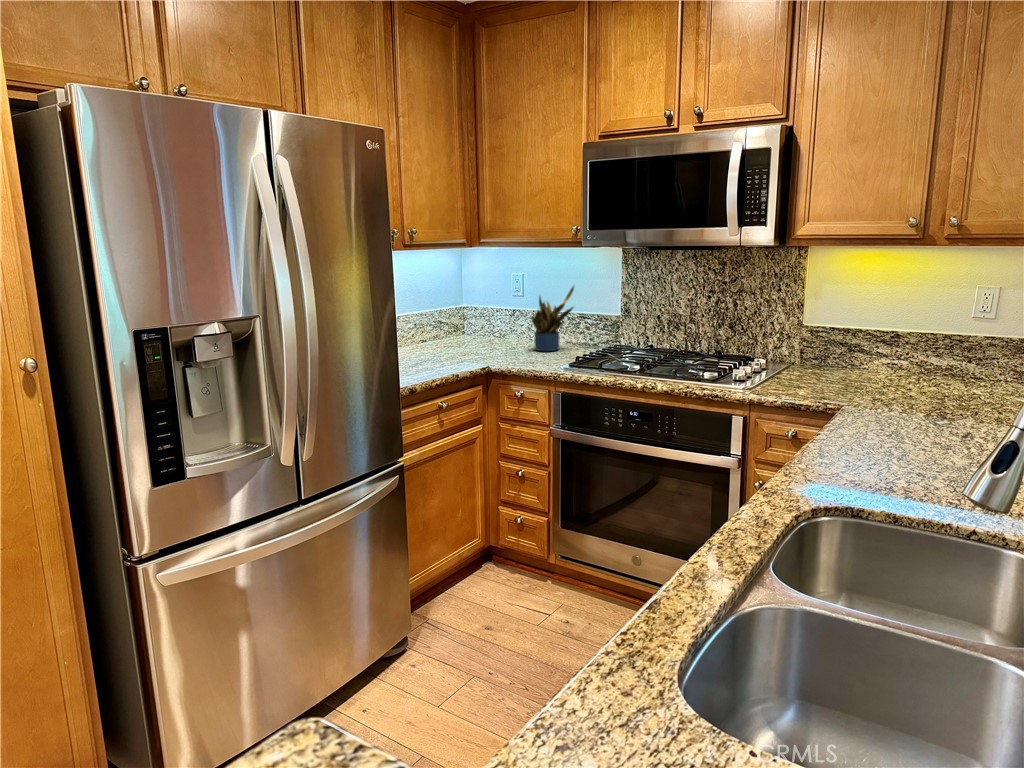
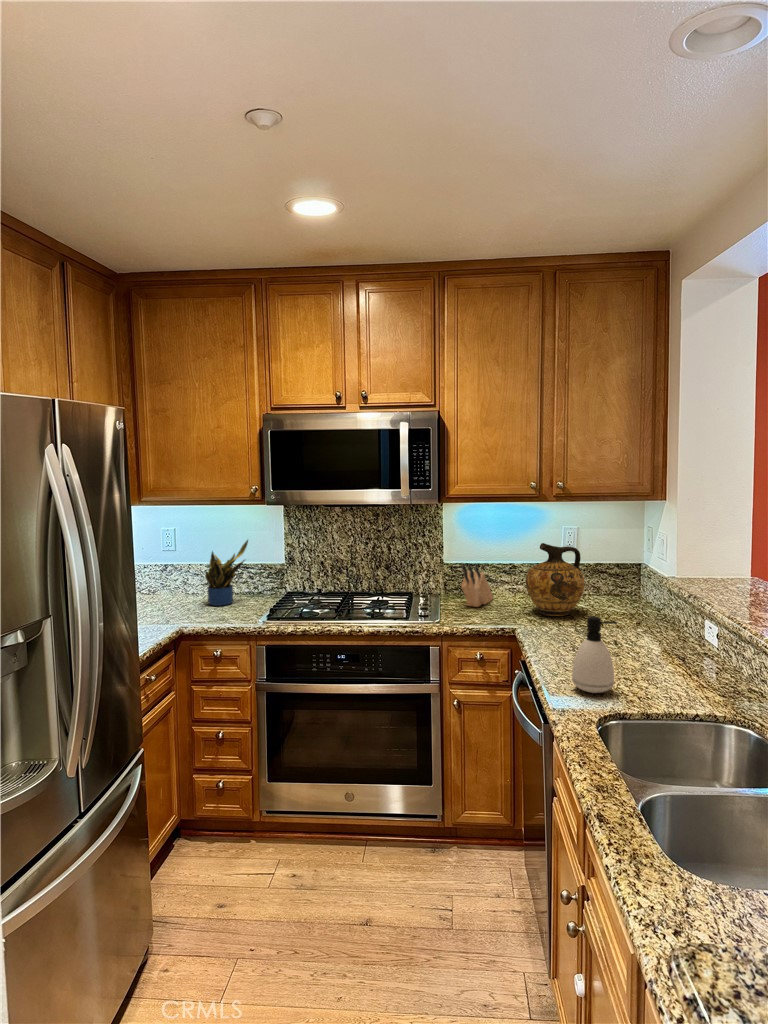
ceramic jug: none [884,300,975,400] -> present [526,543,585,616]
knife block: none [802,322,856,379] -> present [461,563,493,607]
soap dispenser: none [826,381,896,483] -> present [572,616,617,693]

